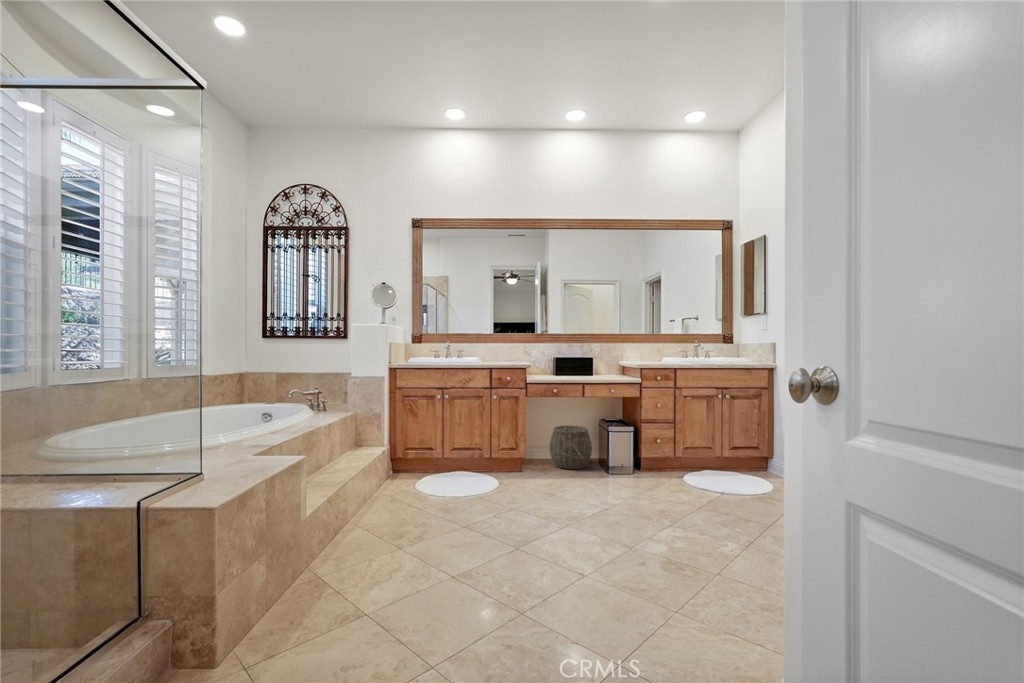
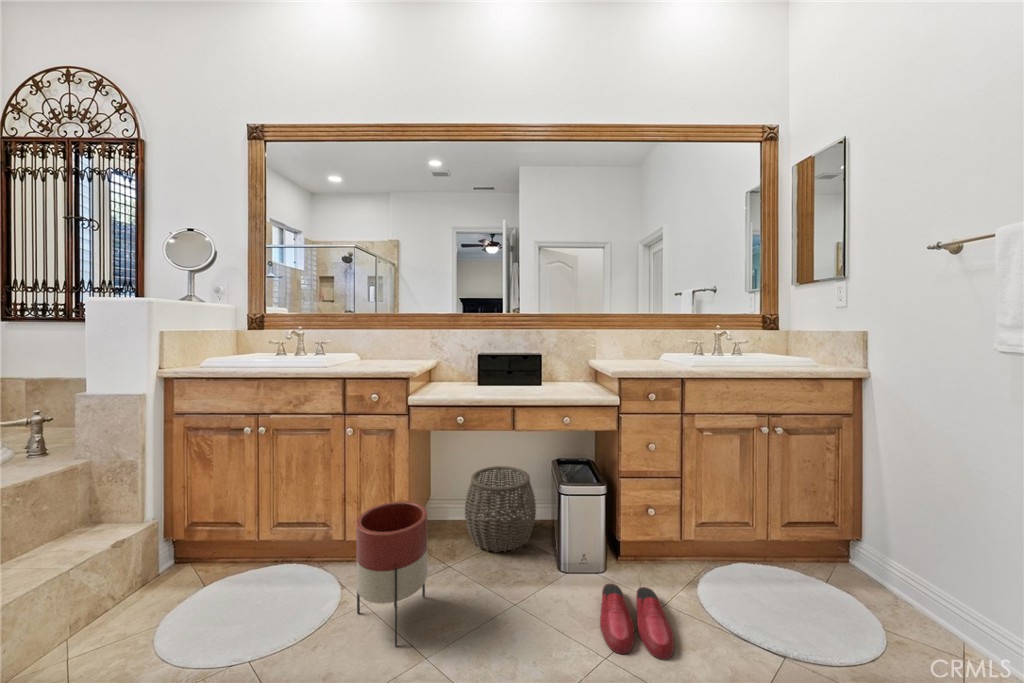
planter: none [512,431,548,492] -> present [356,501,428,647]
slippers: none [634,474,669,493] -> present [600,584,674,659]

